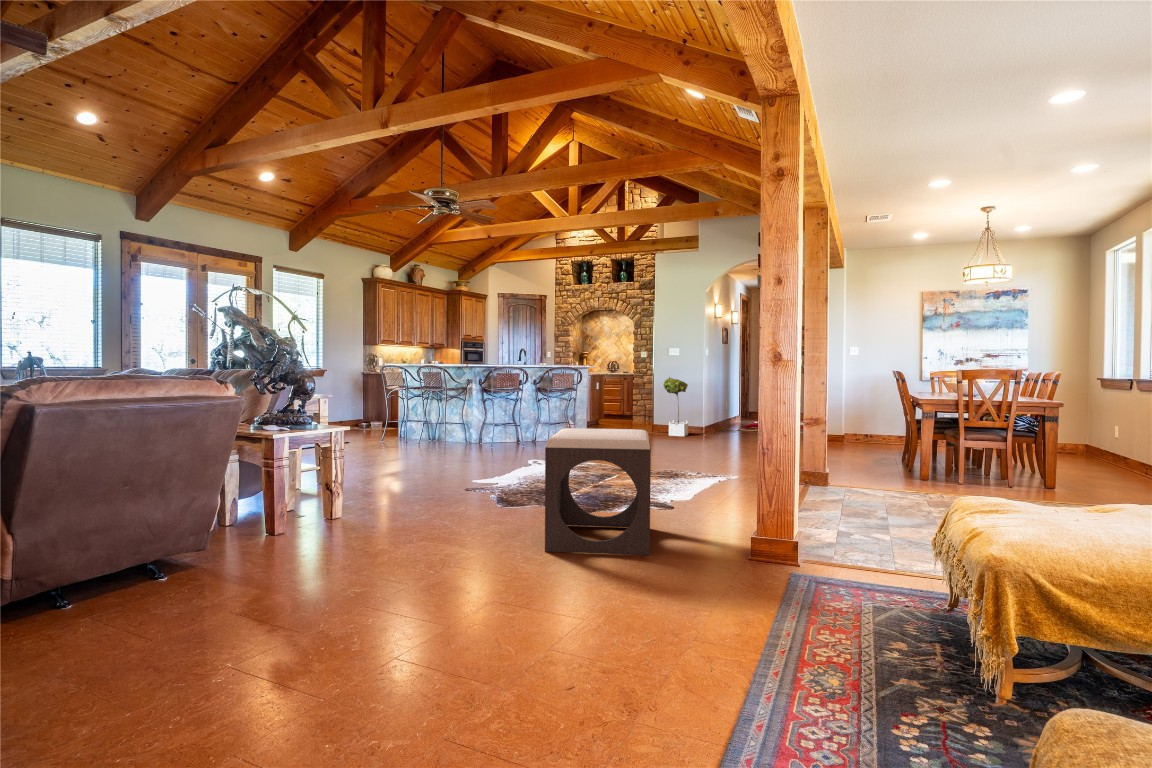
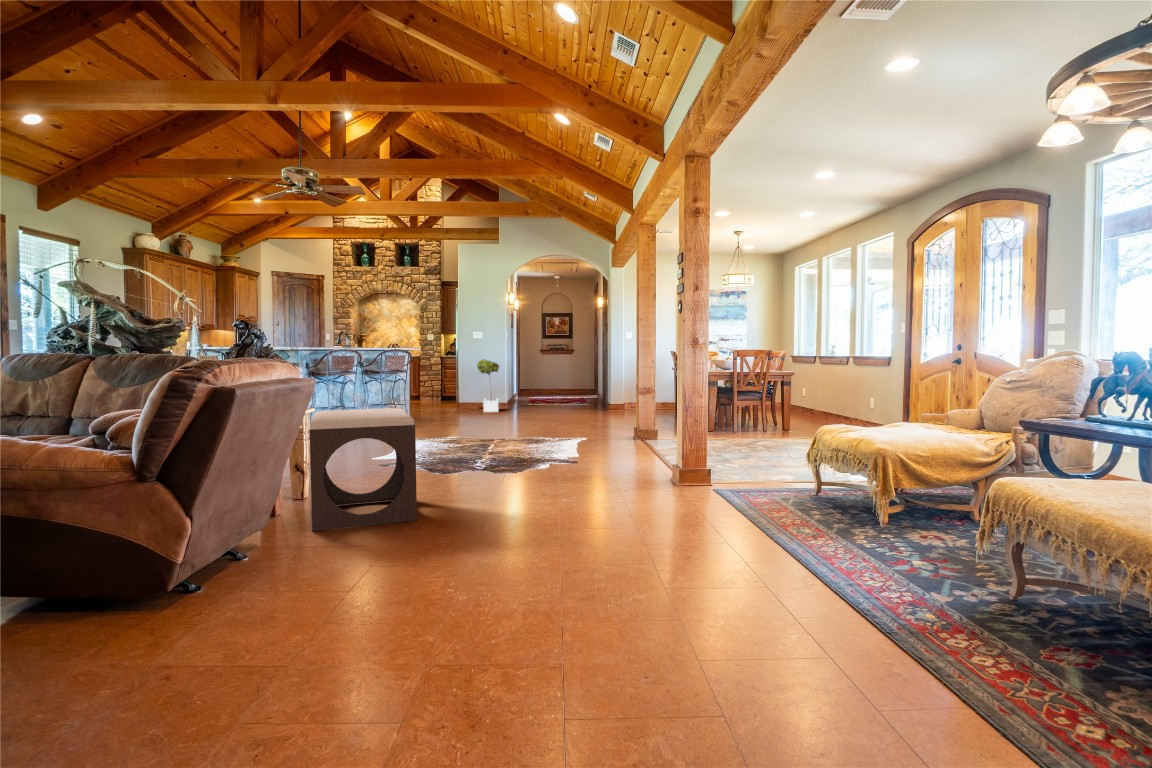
footstool: present [545,428,651,555] -> present [309,408,417,531]

